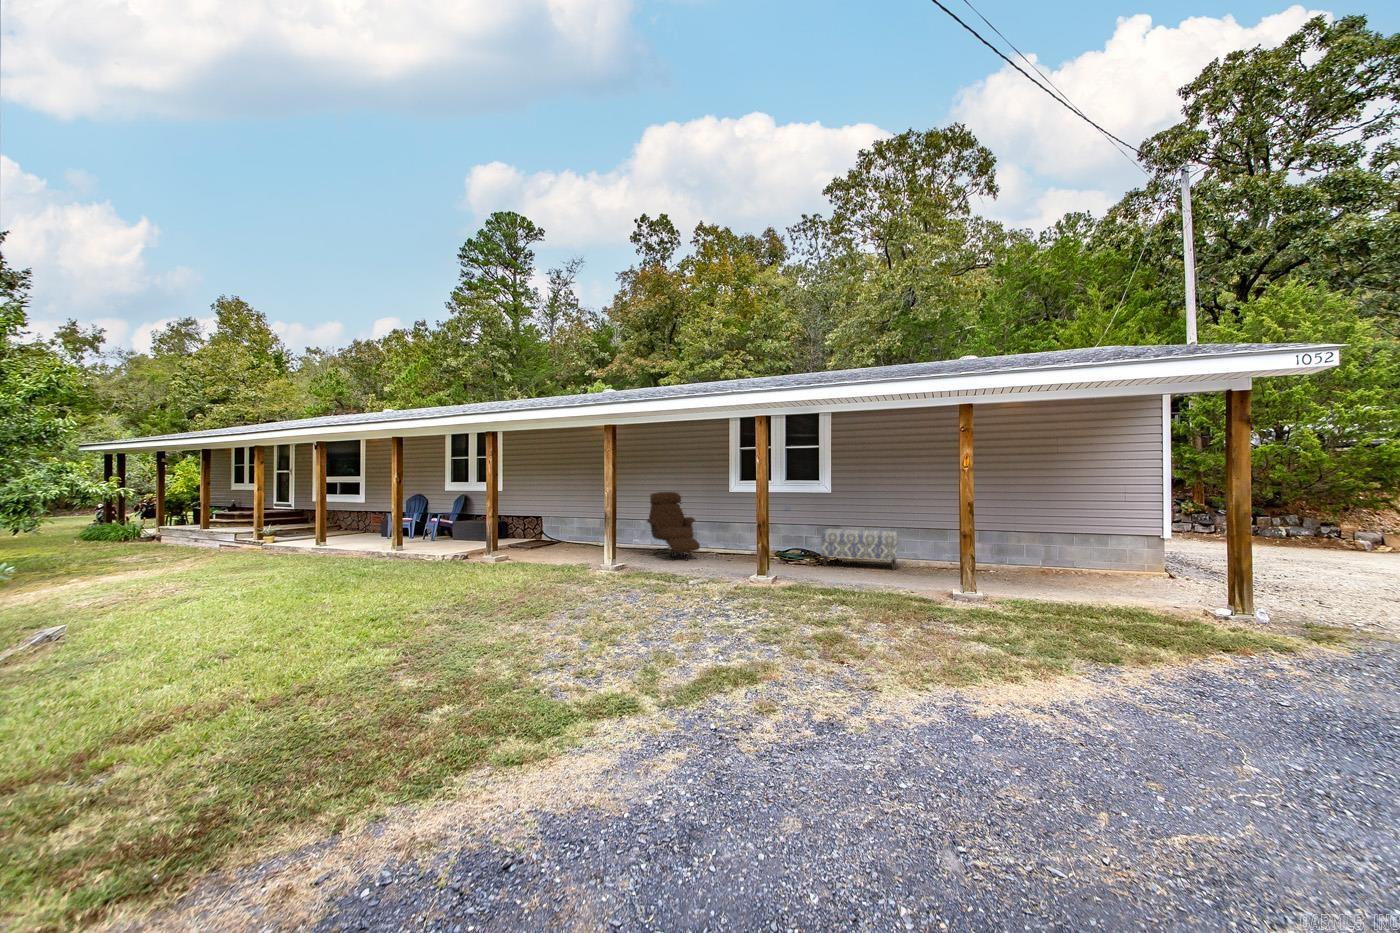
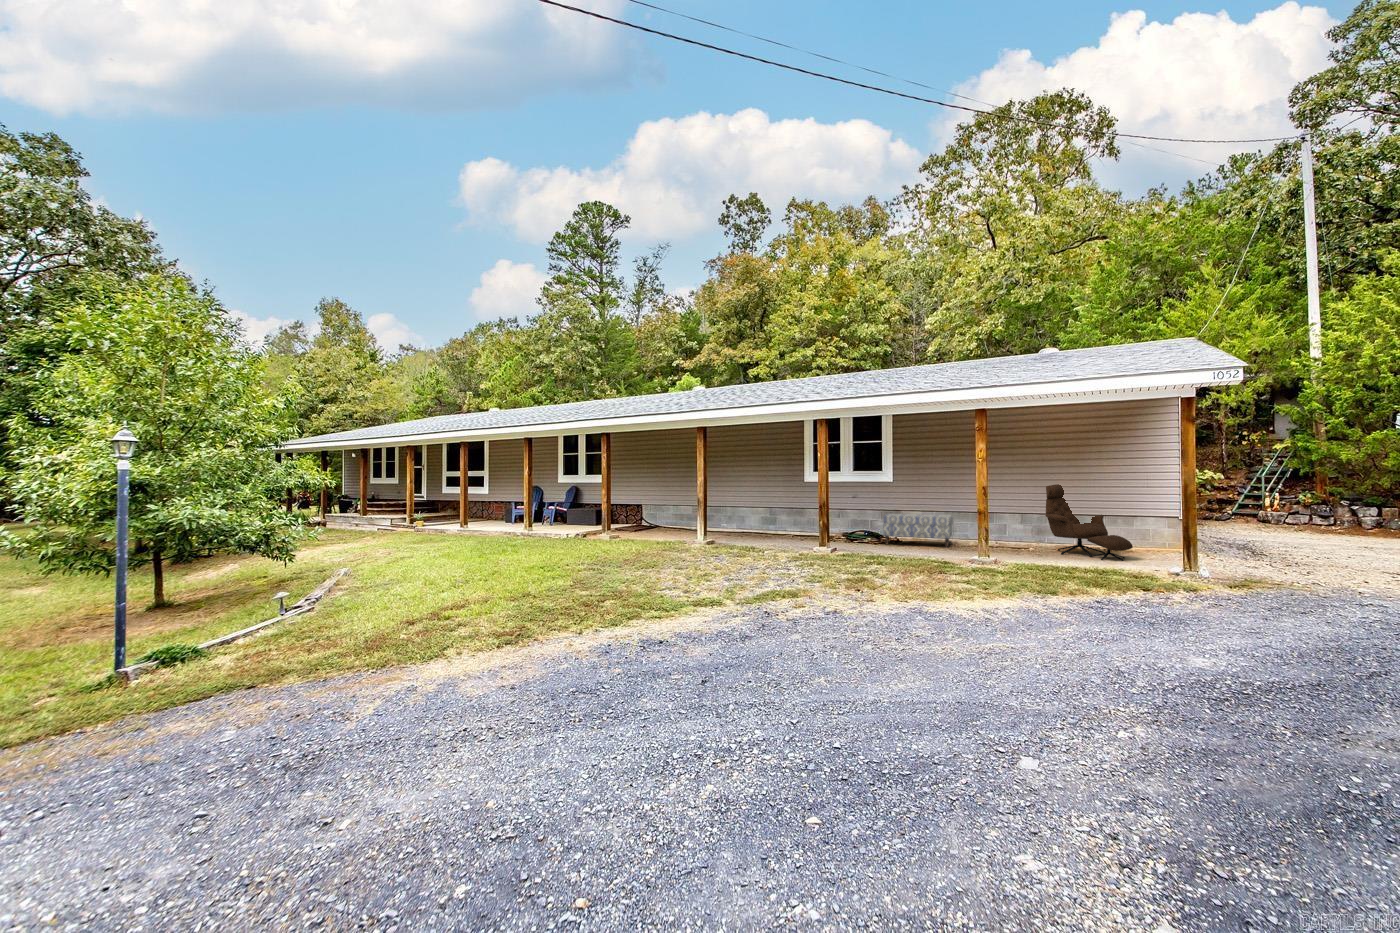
lounge chair: present [647,492,700,560] -> present [1045,484,1133,561]

